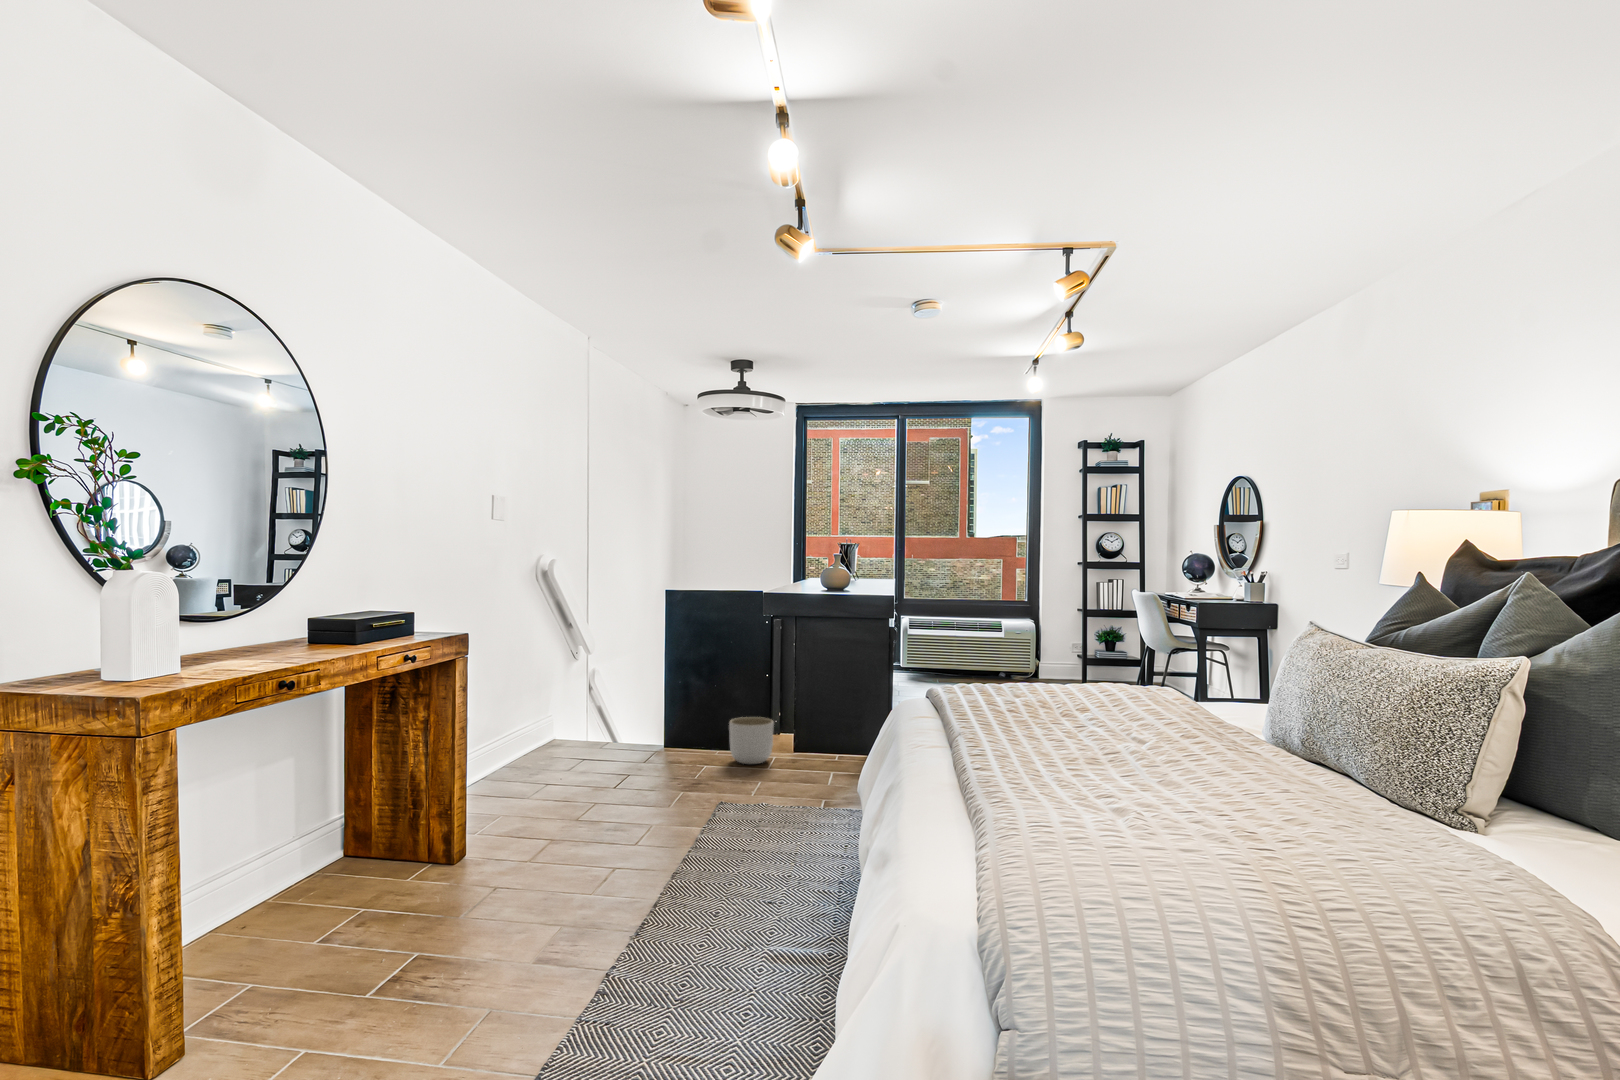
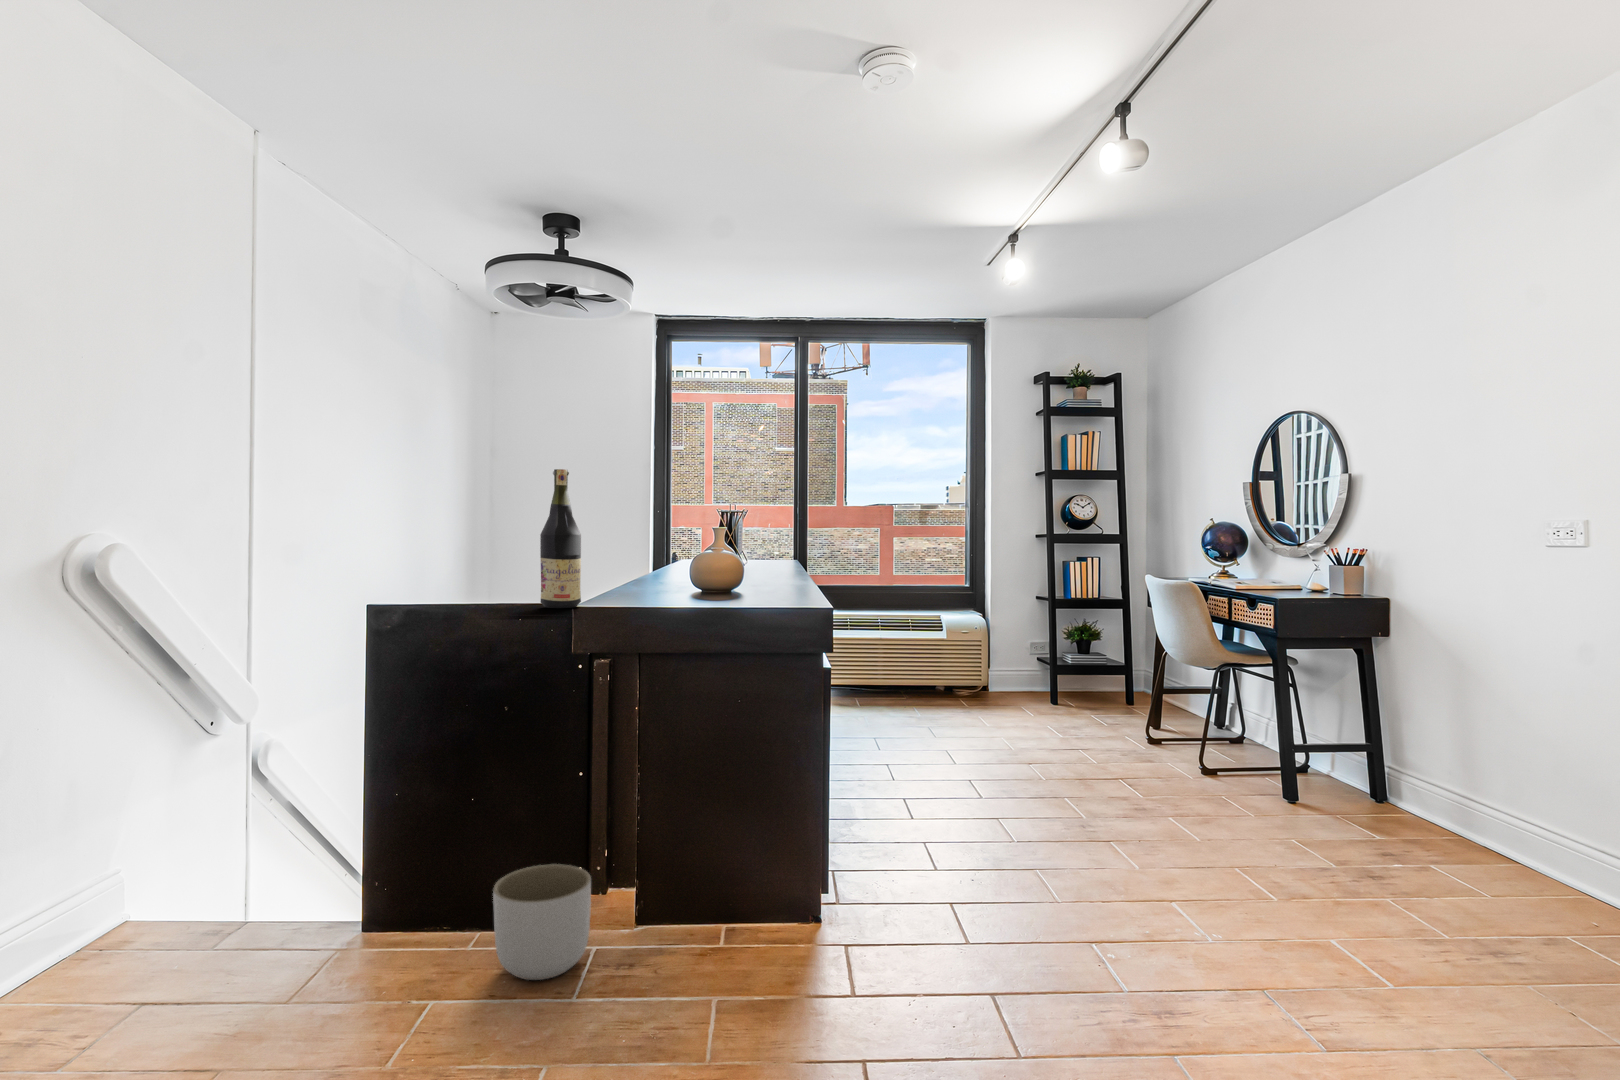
wine bottle: none [749,526,769,593] -> present [540,469,581,608]

